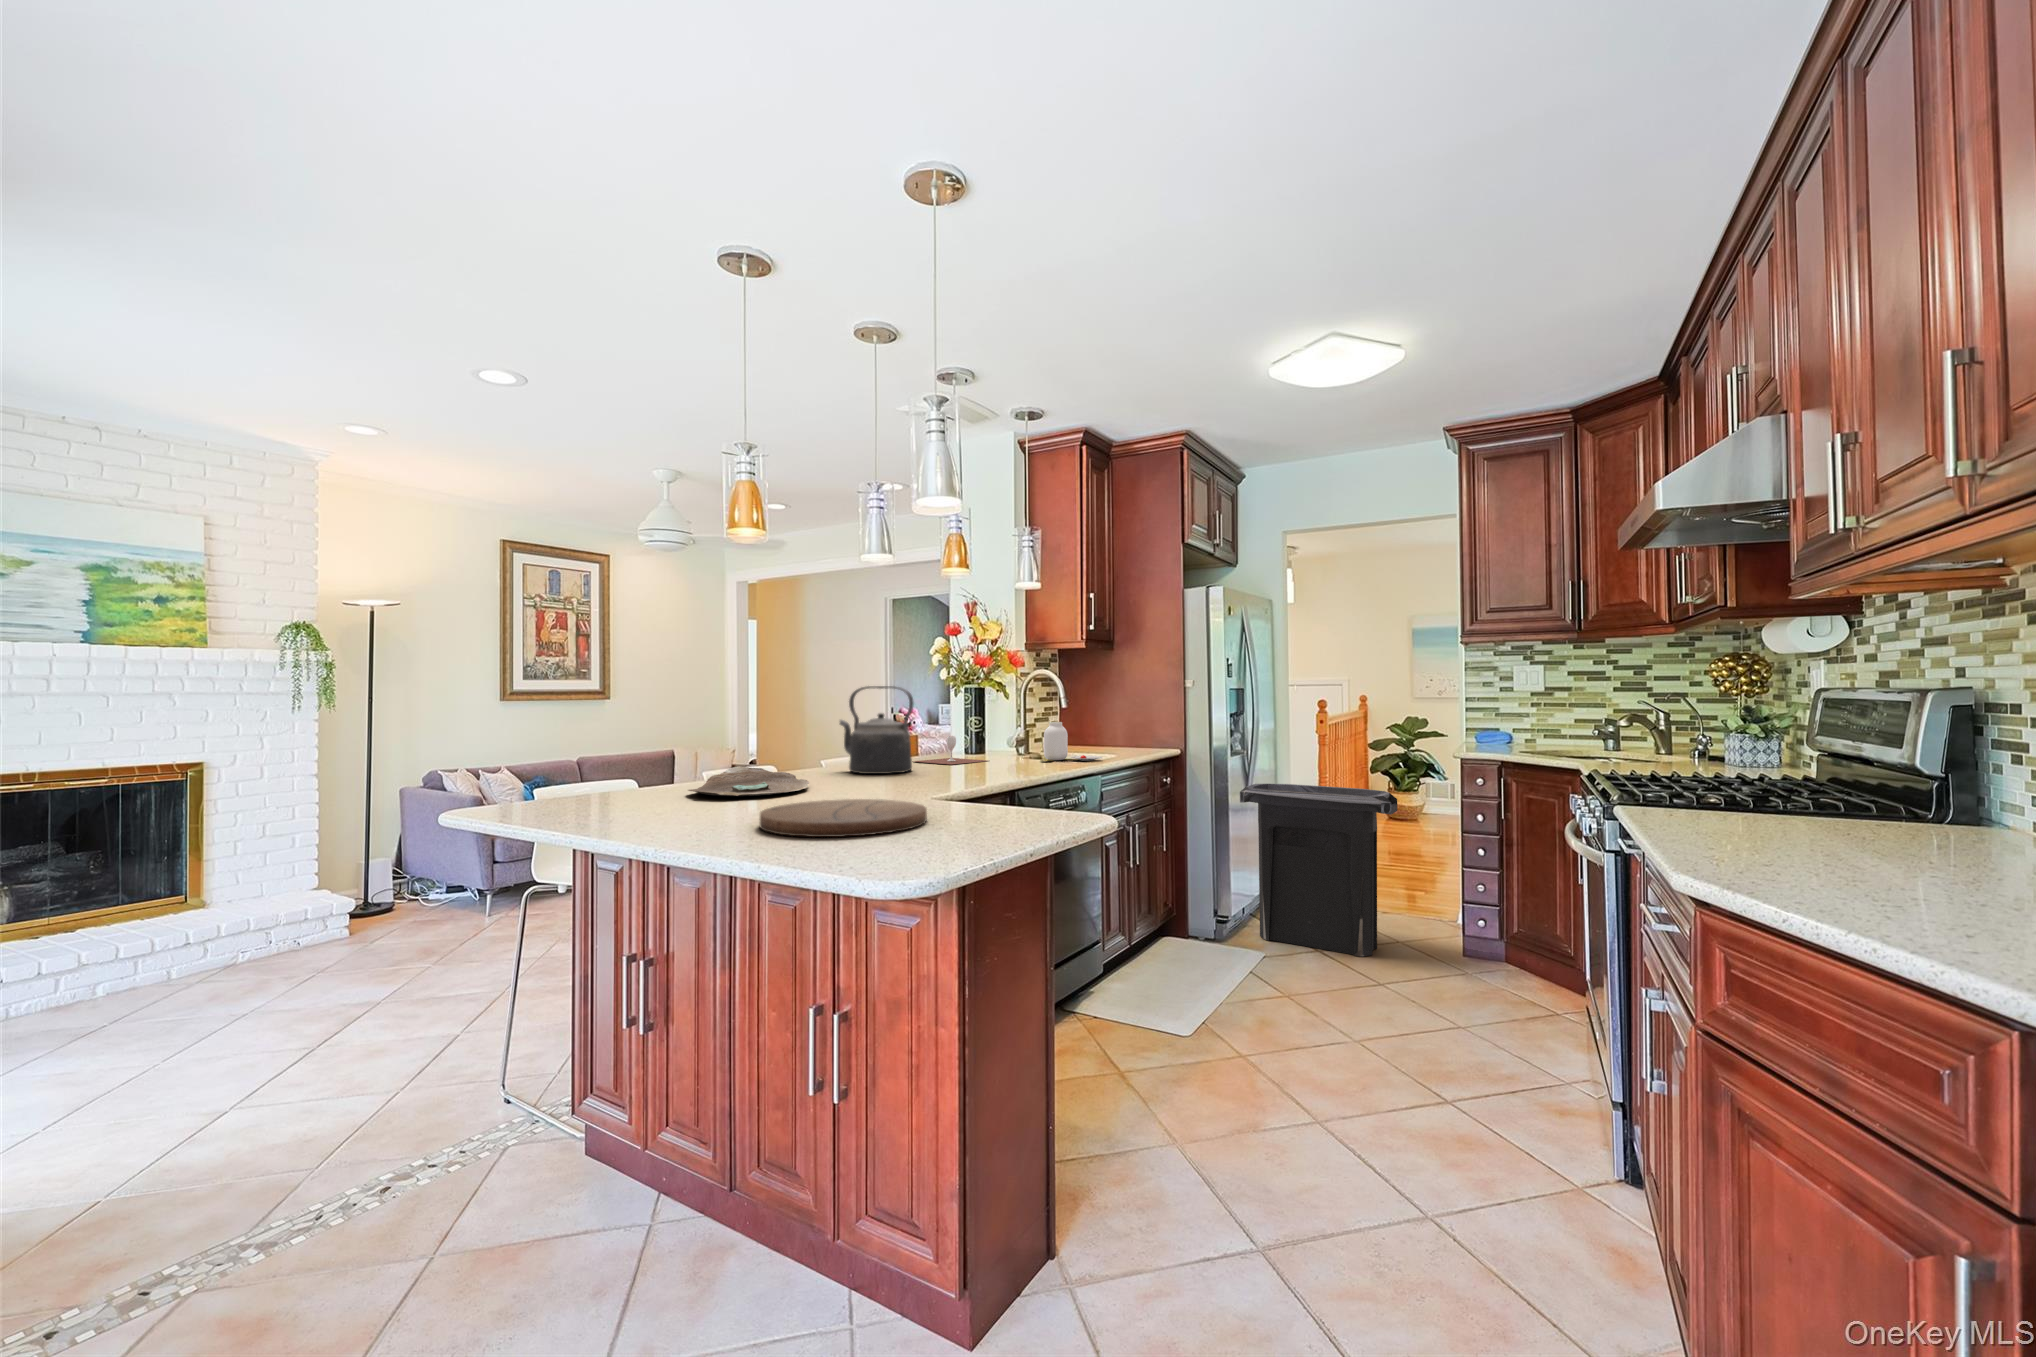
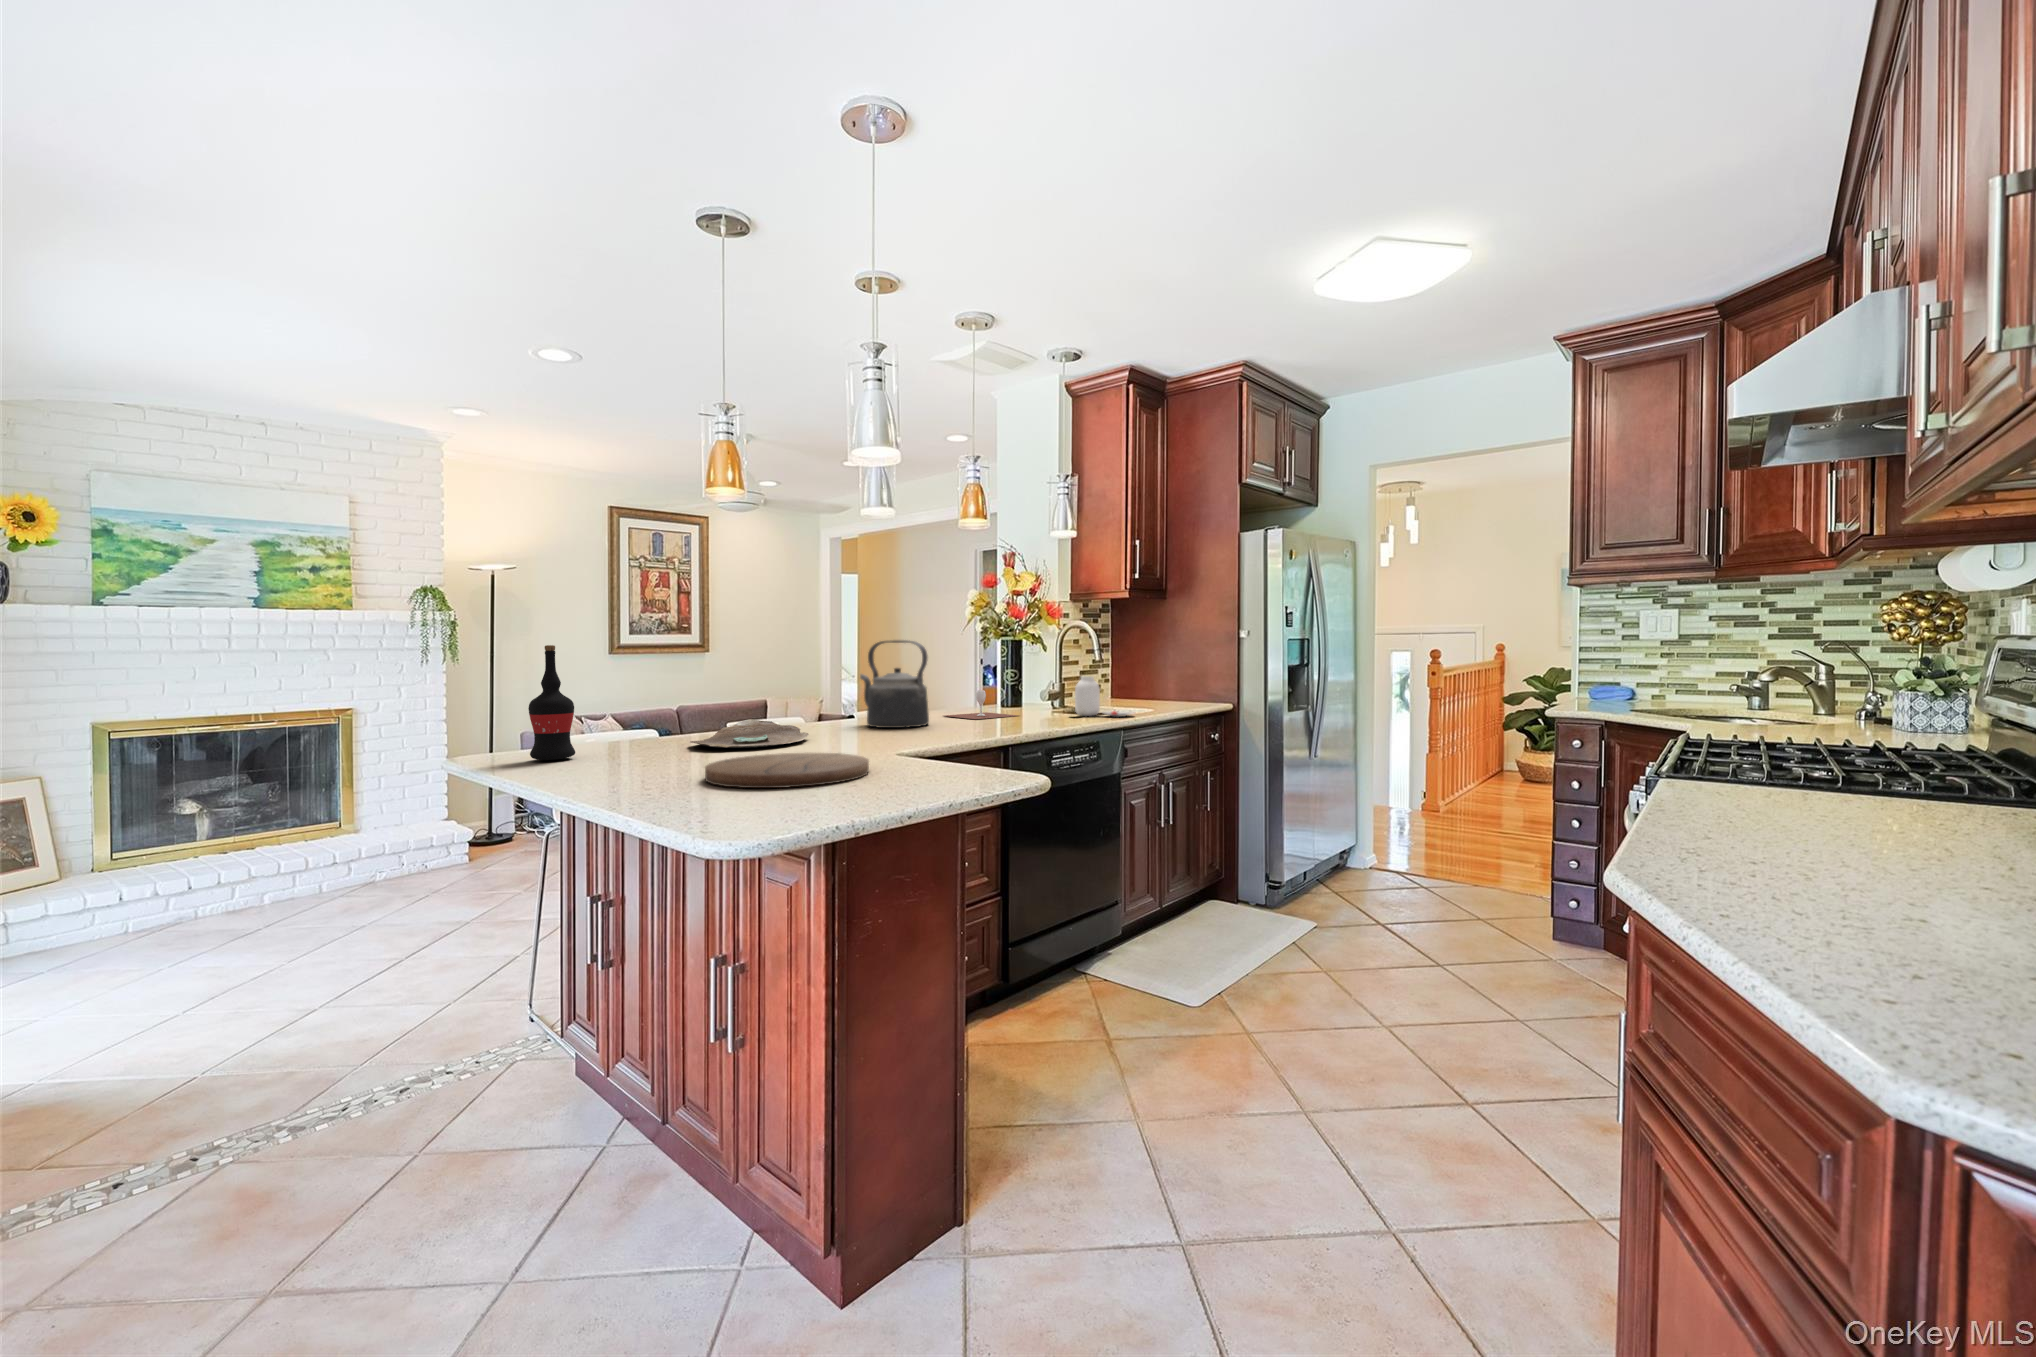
wine bottle: none [521,687,573,812] -> present [528,645,575,760]
trash can: present [1240,784,1397,956] -> none [1307,743,1483,933]

